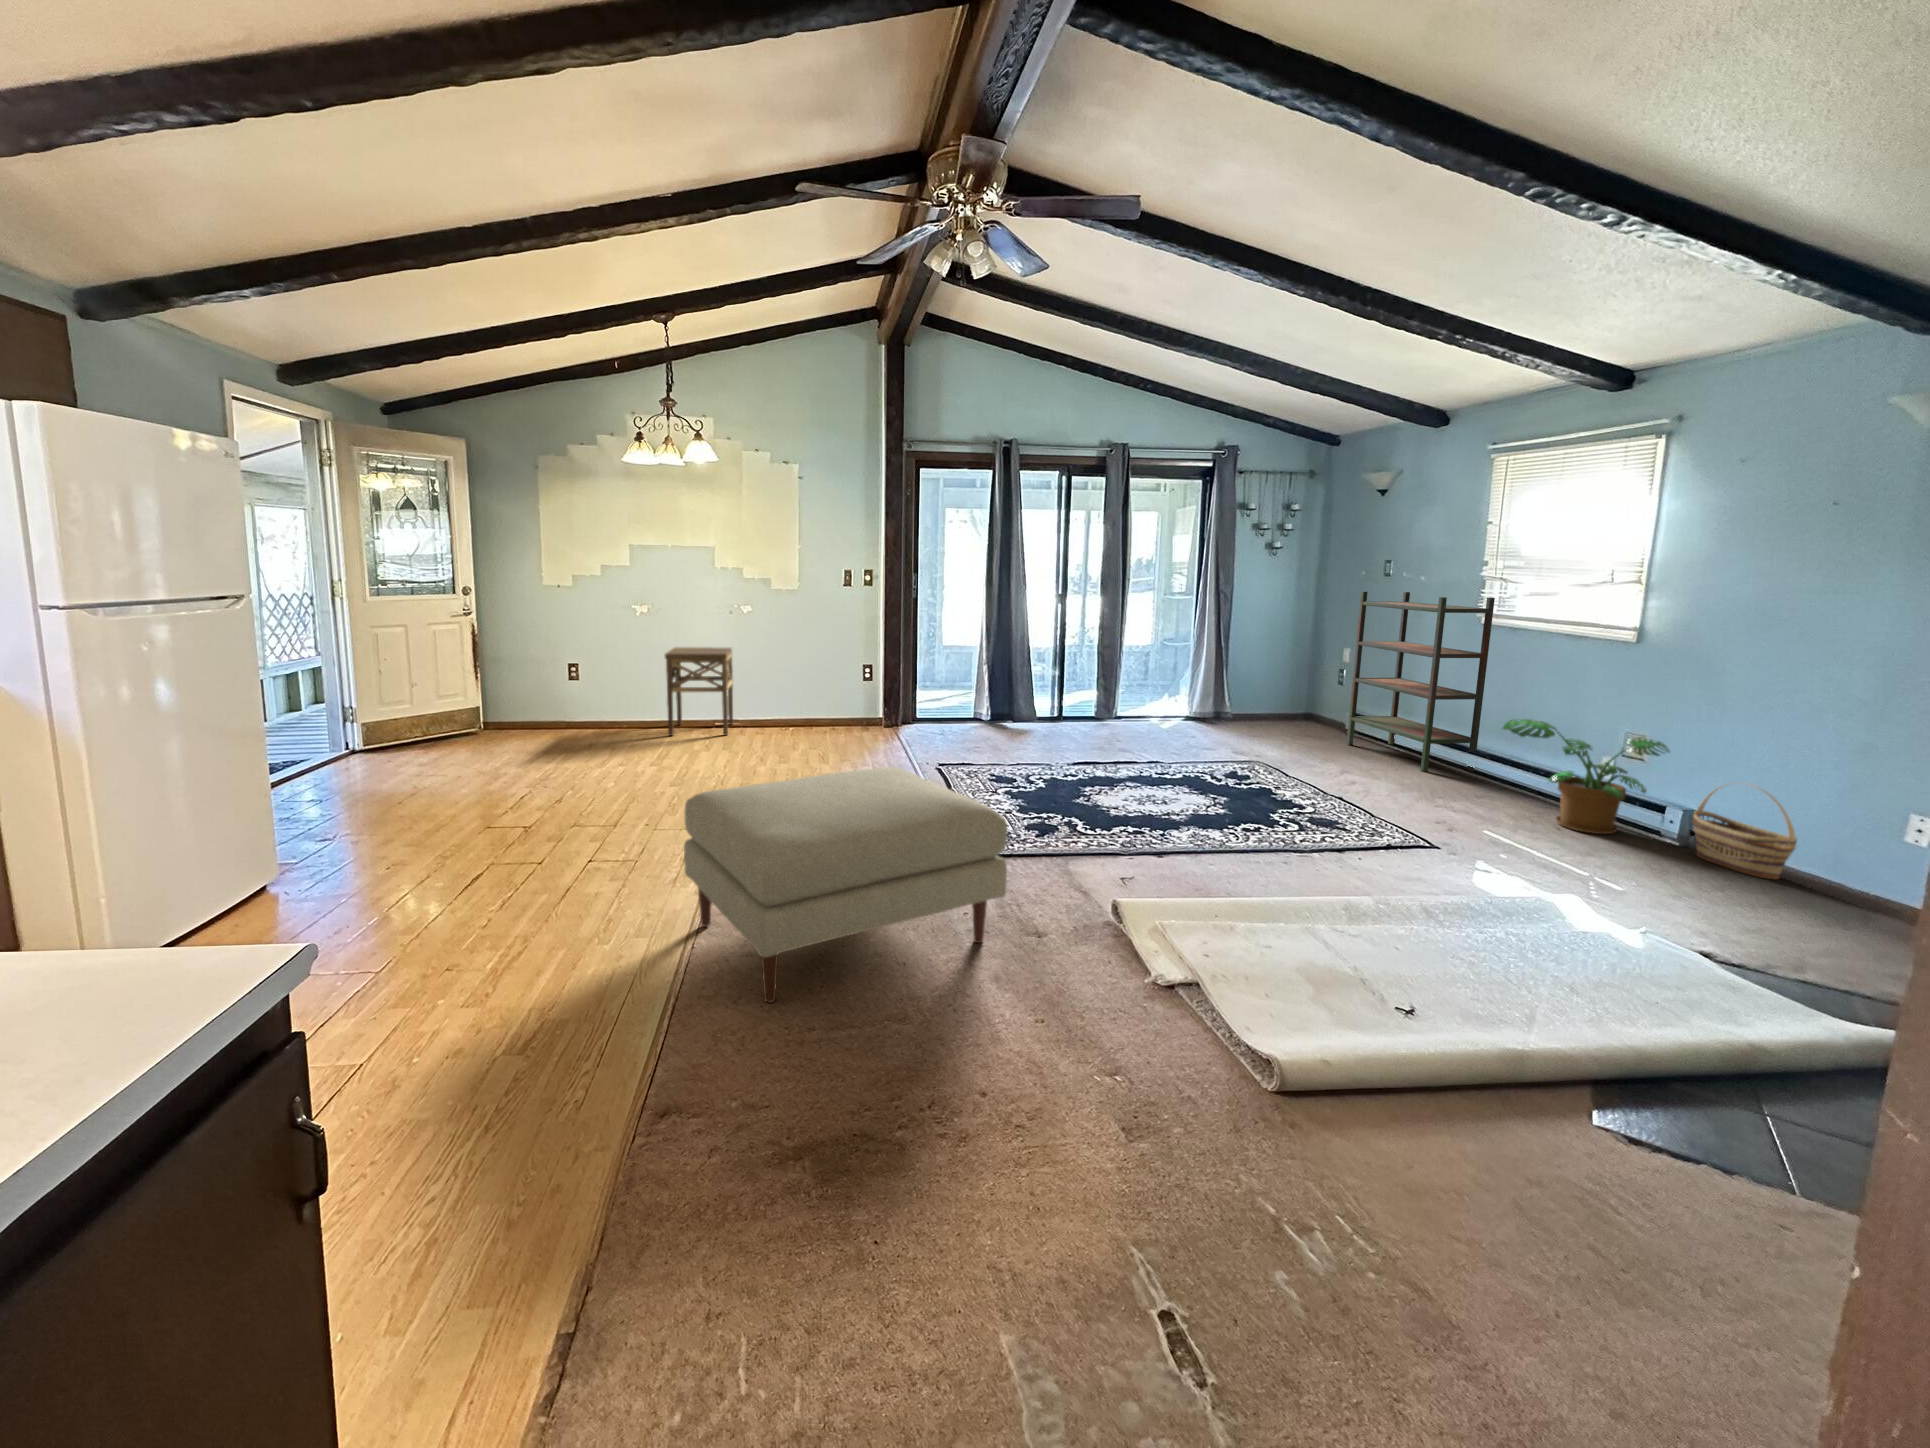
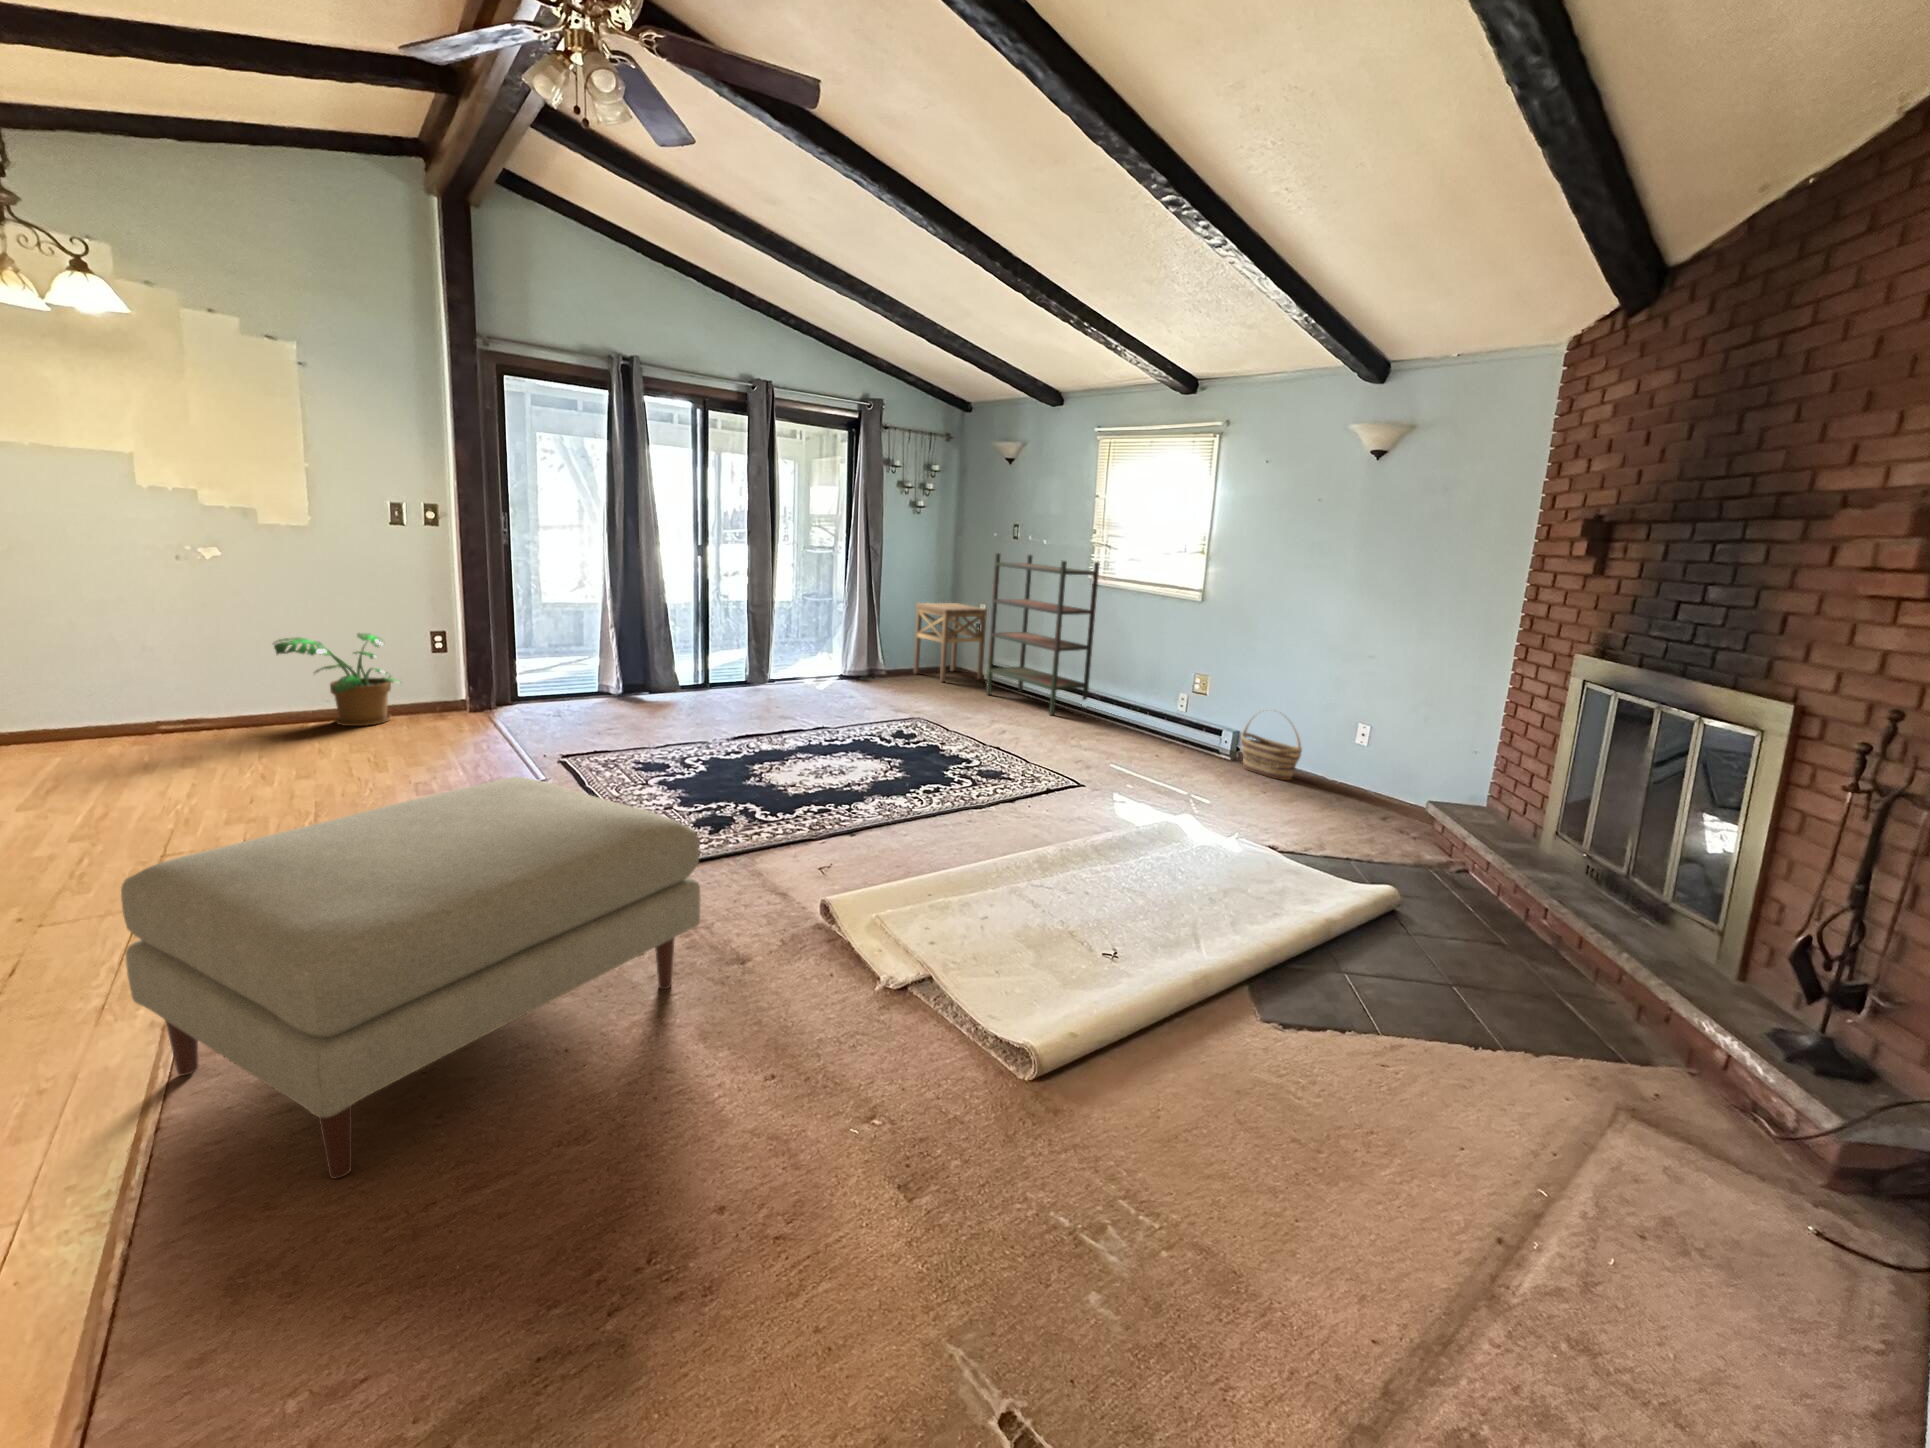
side table: present [665,647,733,736] -> present [914,603,987,682]
potted plant: present [1502,719,1670,834] -> present [274,633,401,726]

